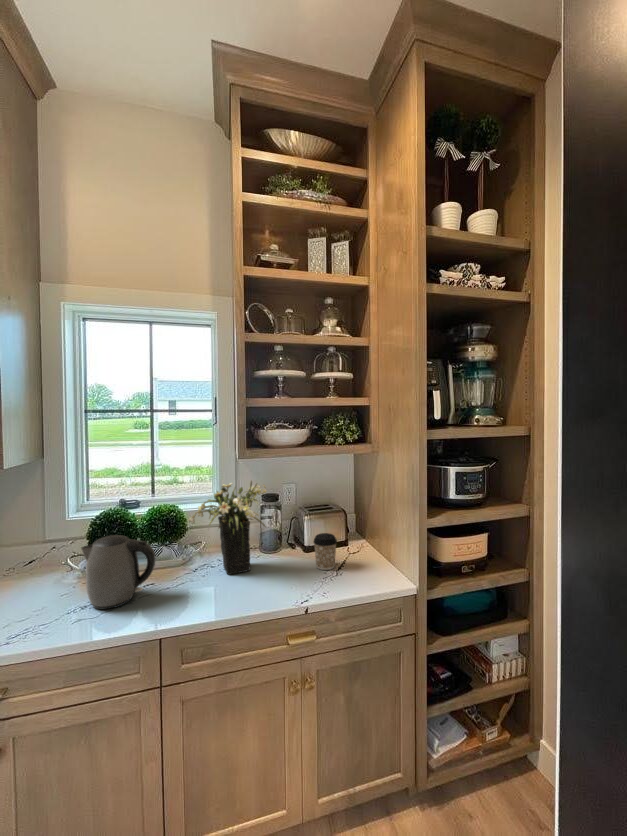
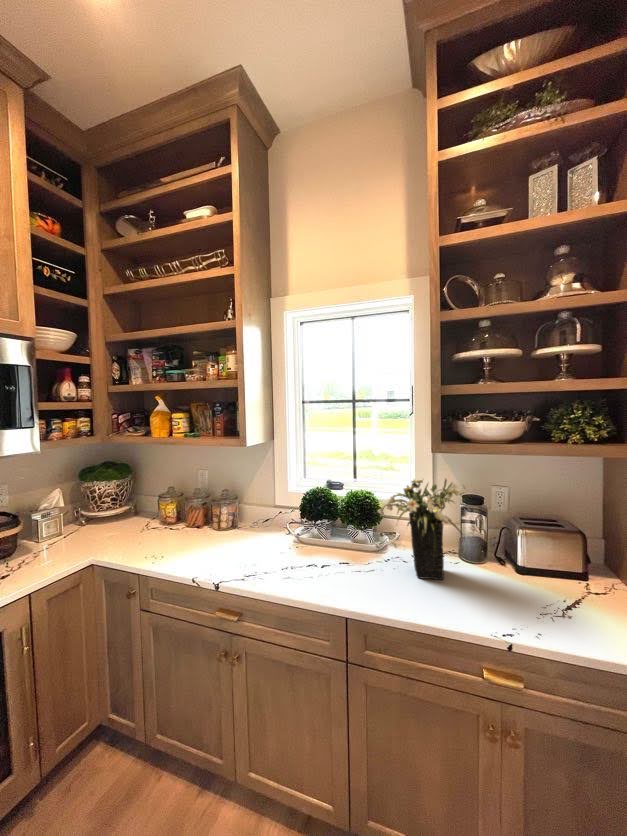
coffee cup: present [314,533,337,570] -> none [529,557,567,609]
kettle: present [81,535,156,609] -> none [284,515,344,582]

